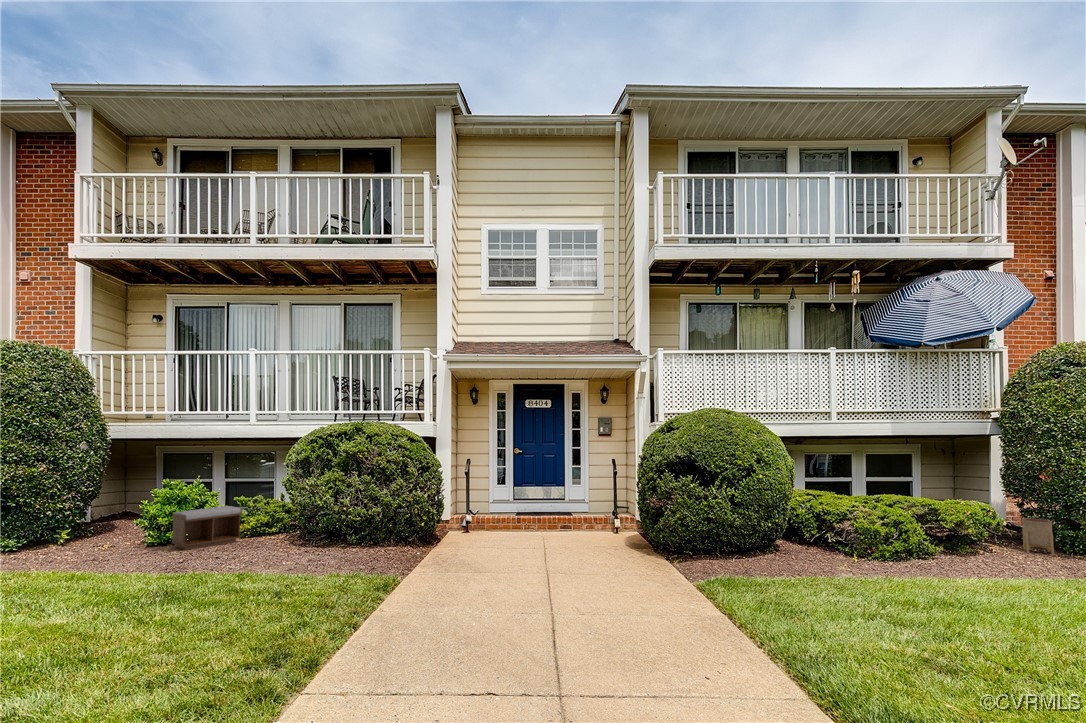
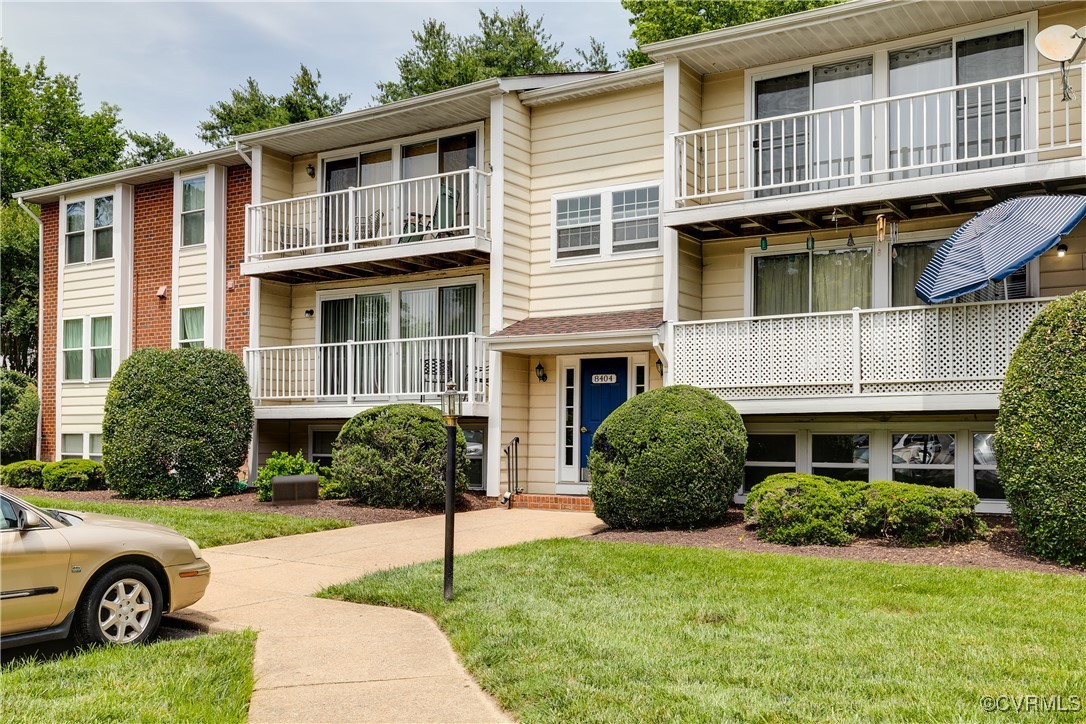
planter: present [1022,518,1054,556] -> none [1033,524,1079,573]

